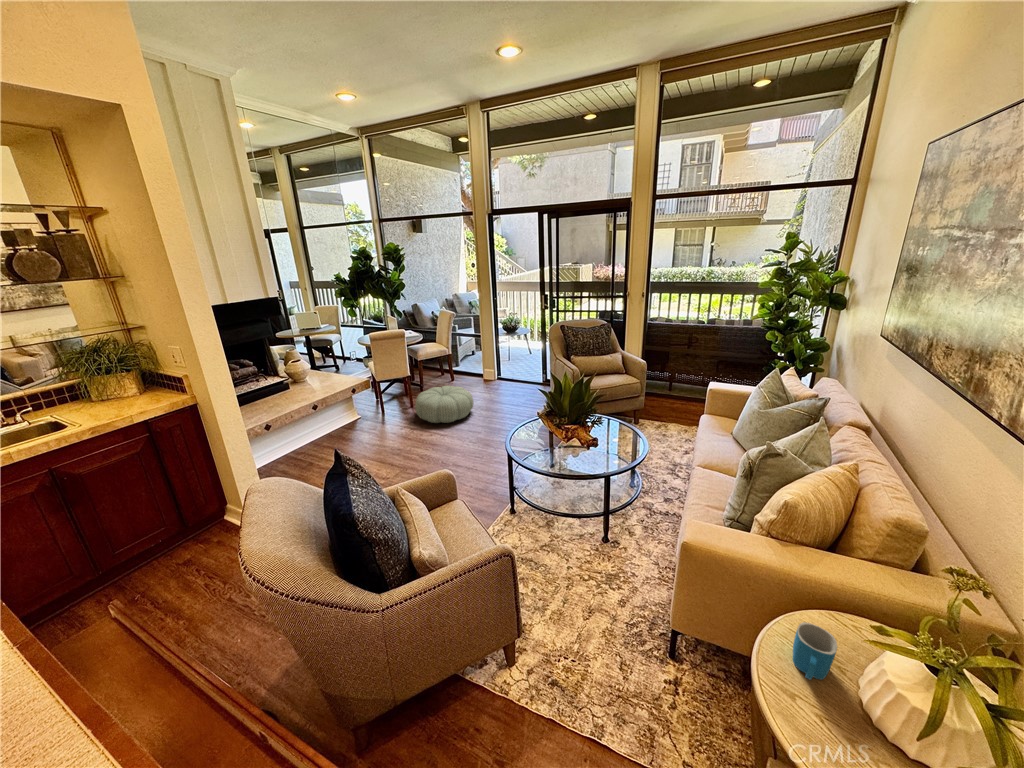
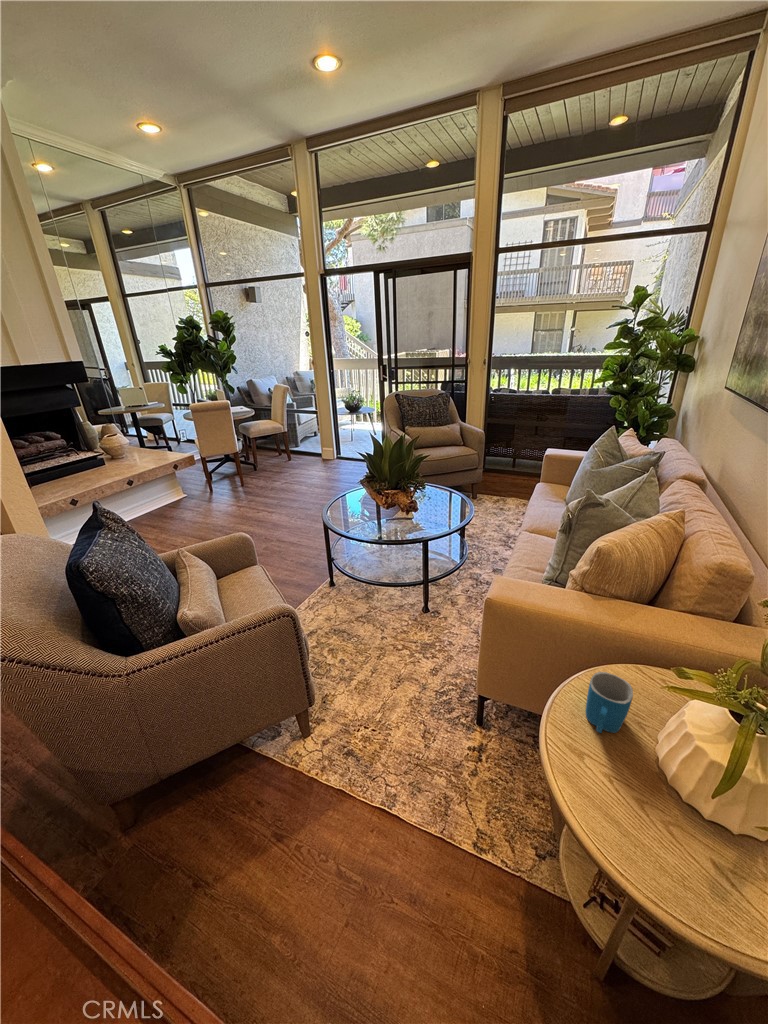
pouf: present [415,386,473,423] -> none [243,464,306,502]

